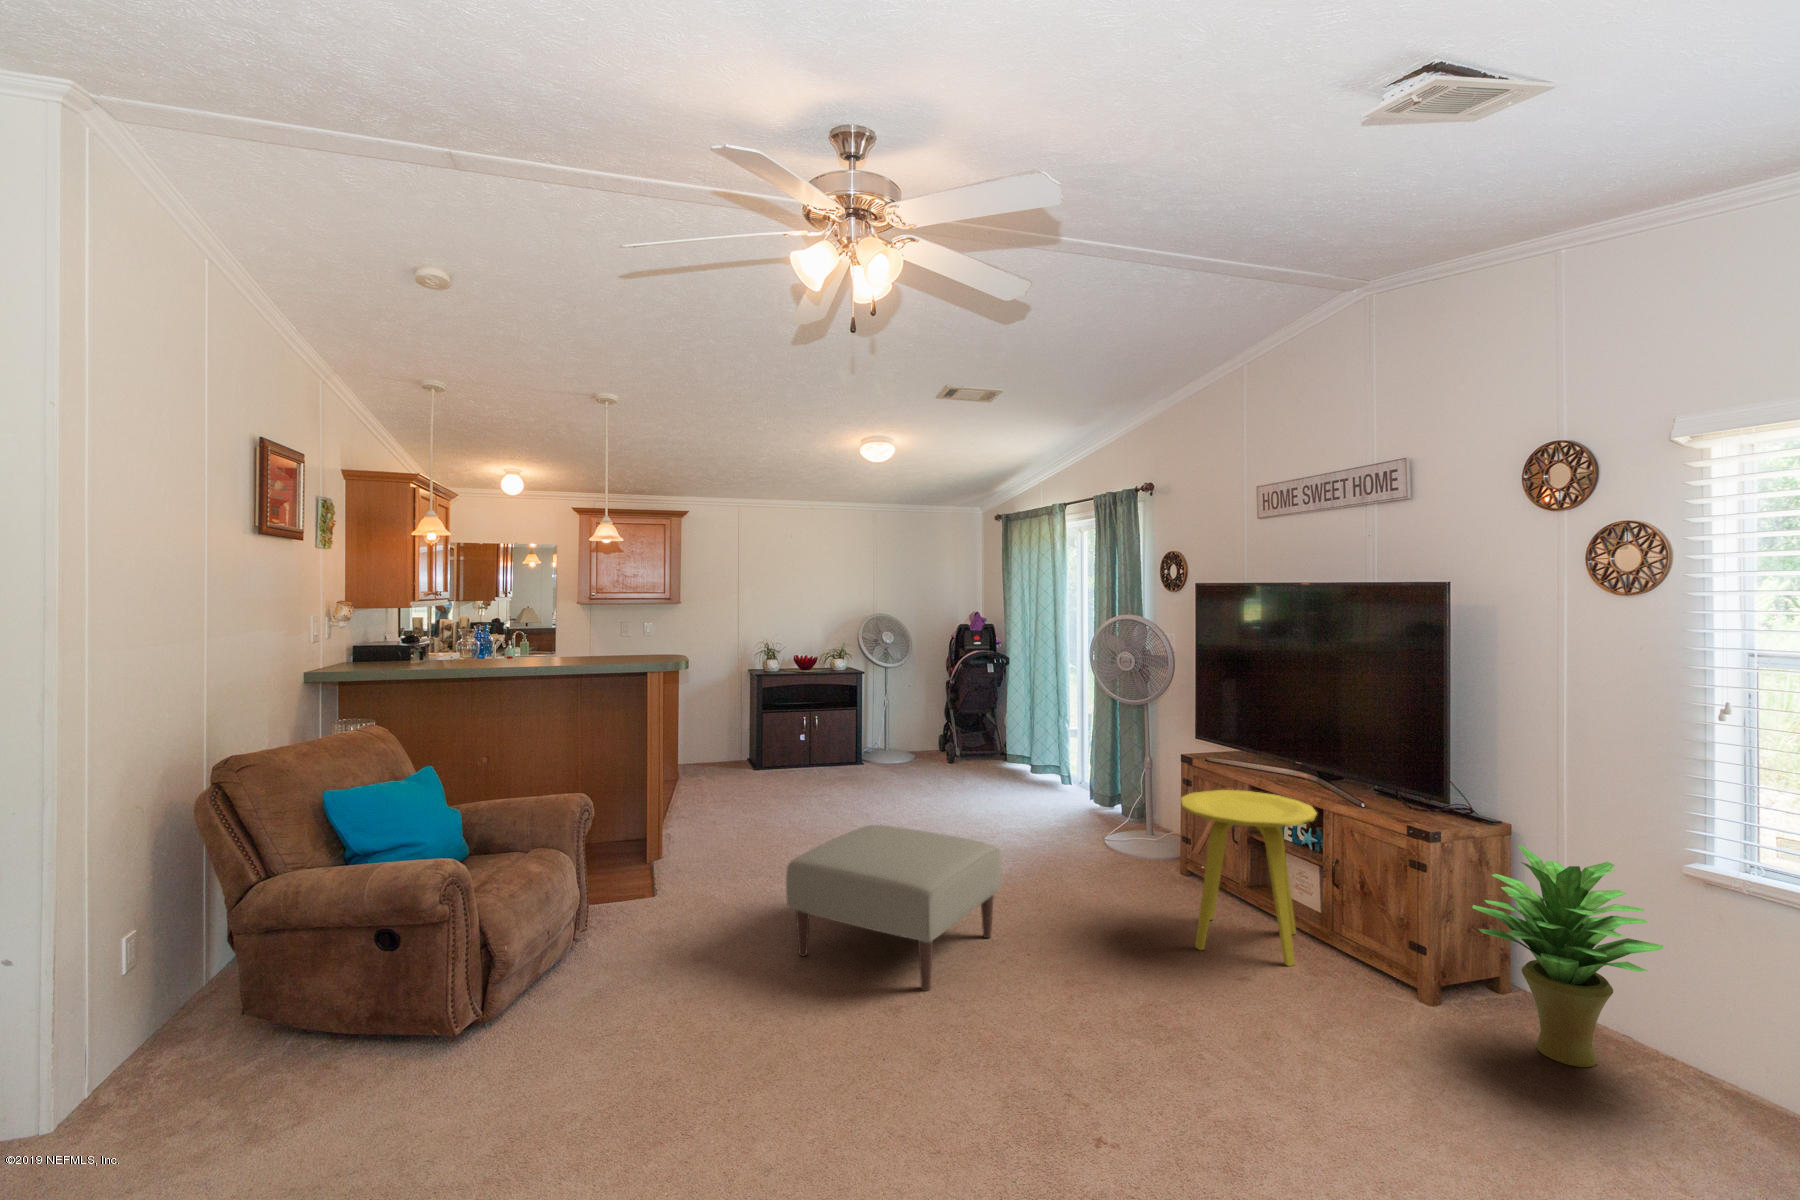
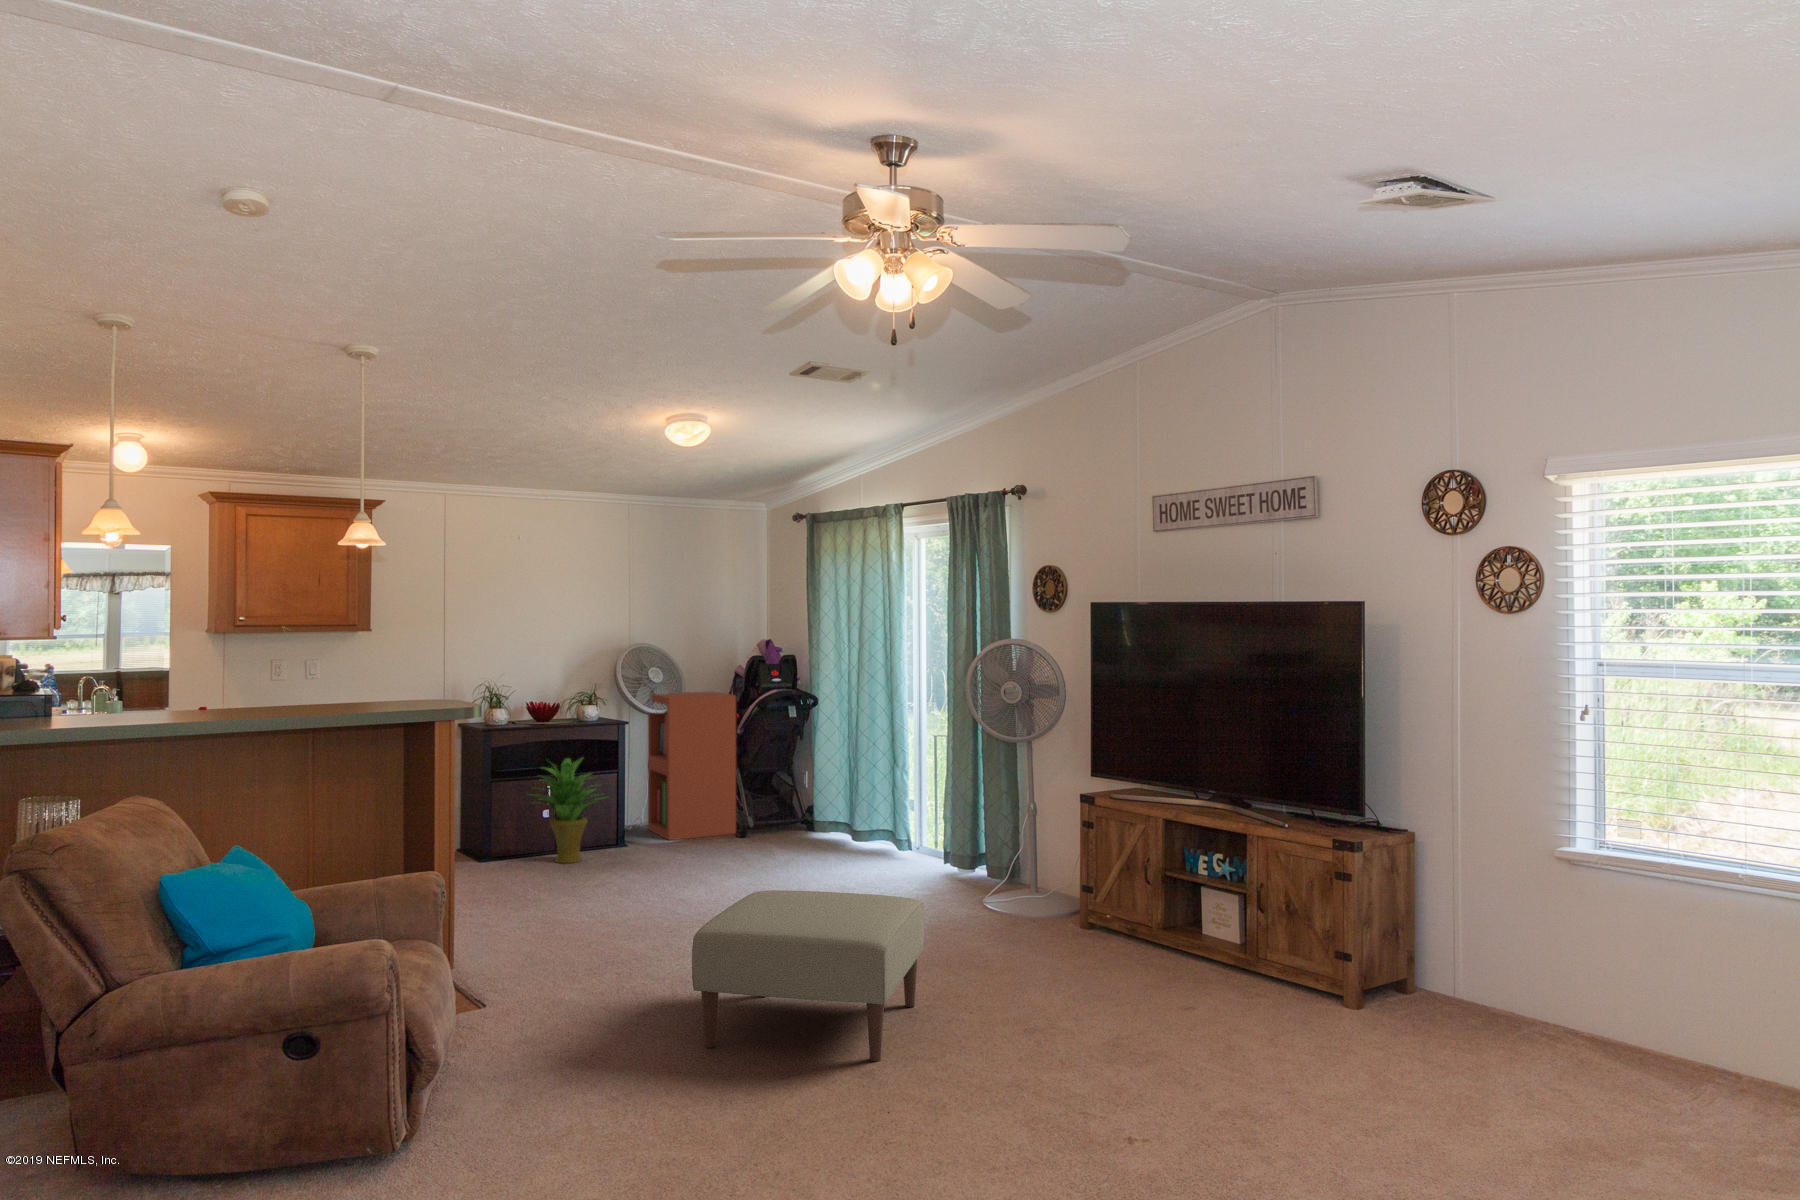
bookshelf: none [884,651,946,764] -> present [648,691,736,840]
side table: present [1181,790,1317,966] -> none [1105,824,1243,997]
potted plant: present [1472,845,1663,1067] -> present [530,758,604,863]

